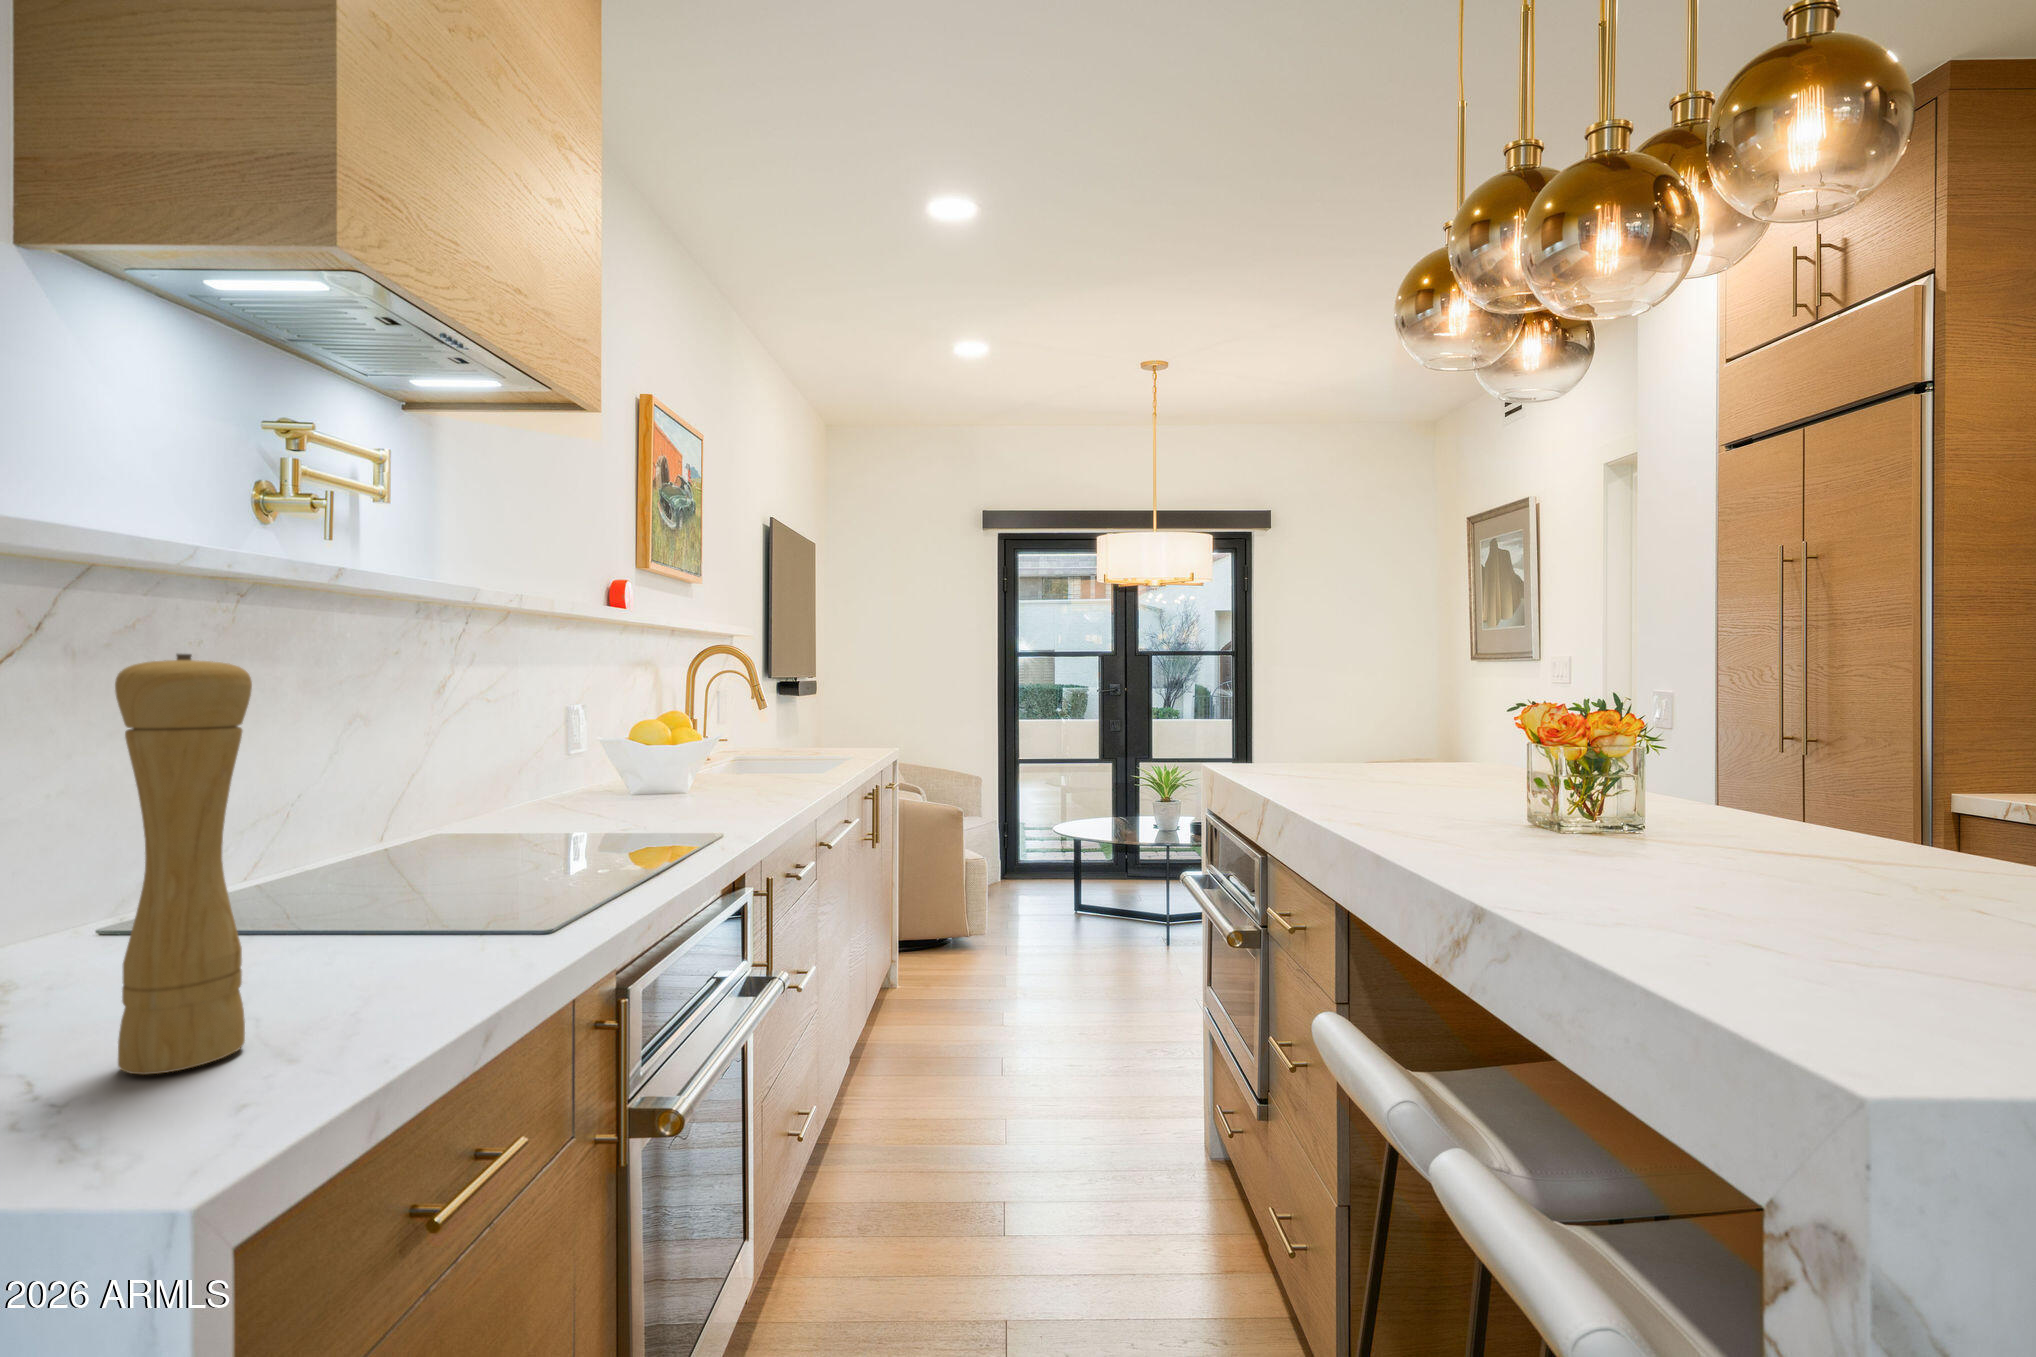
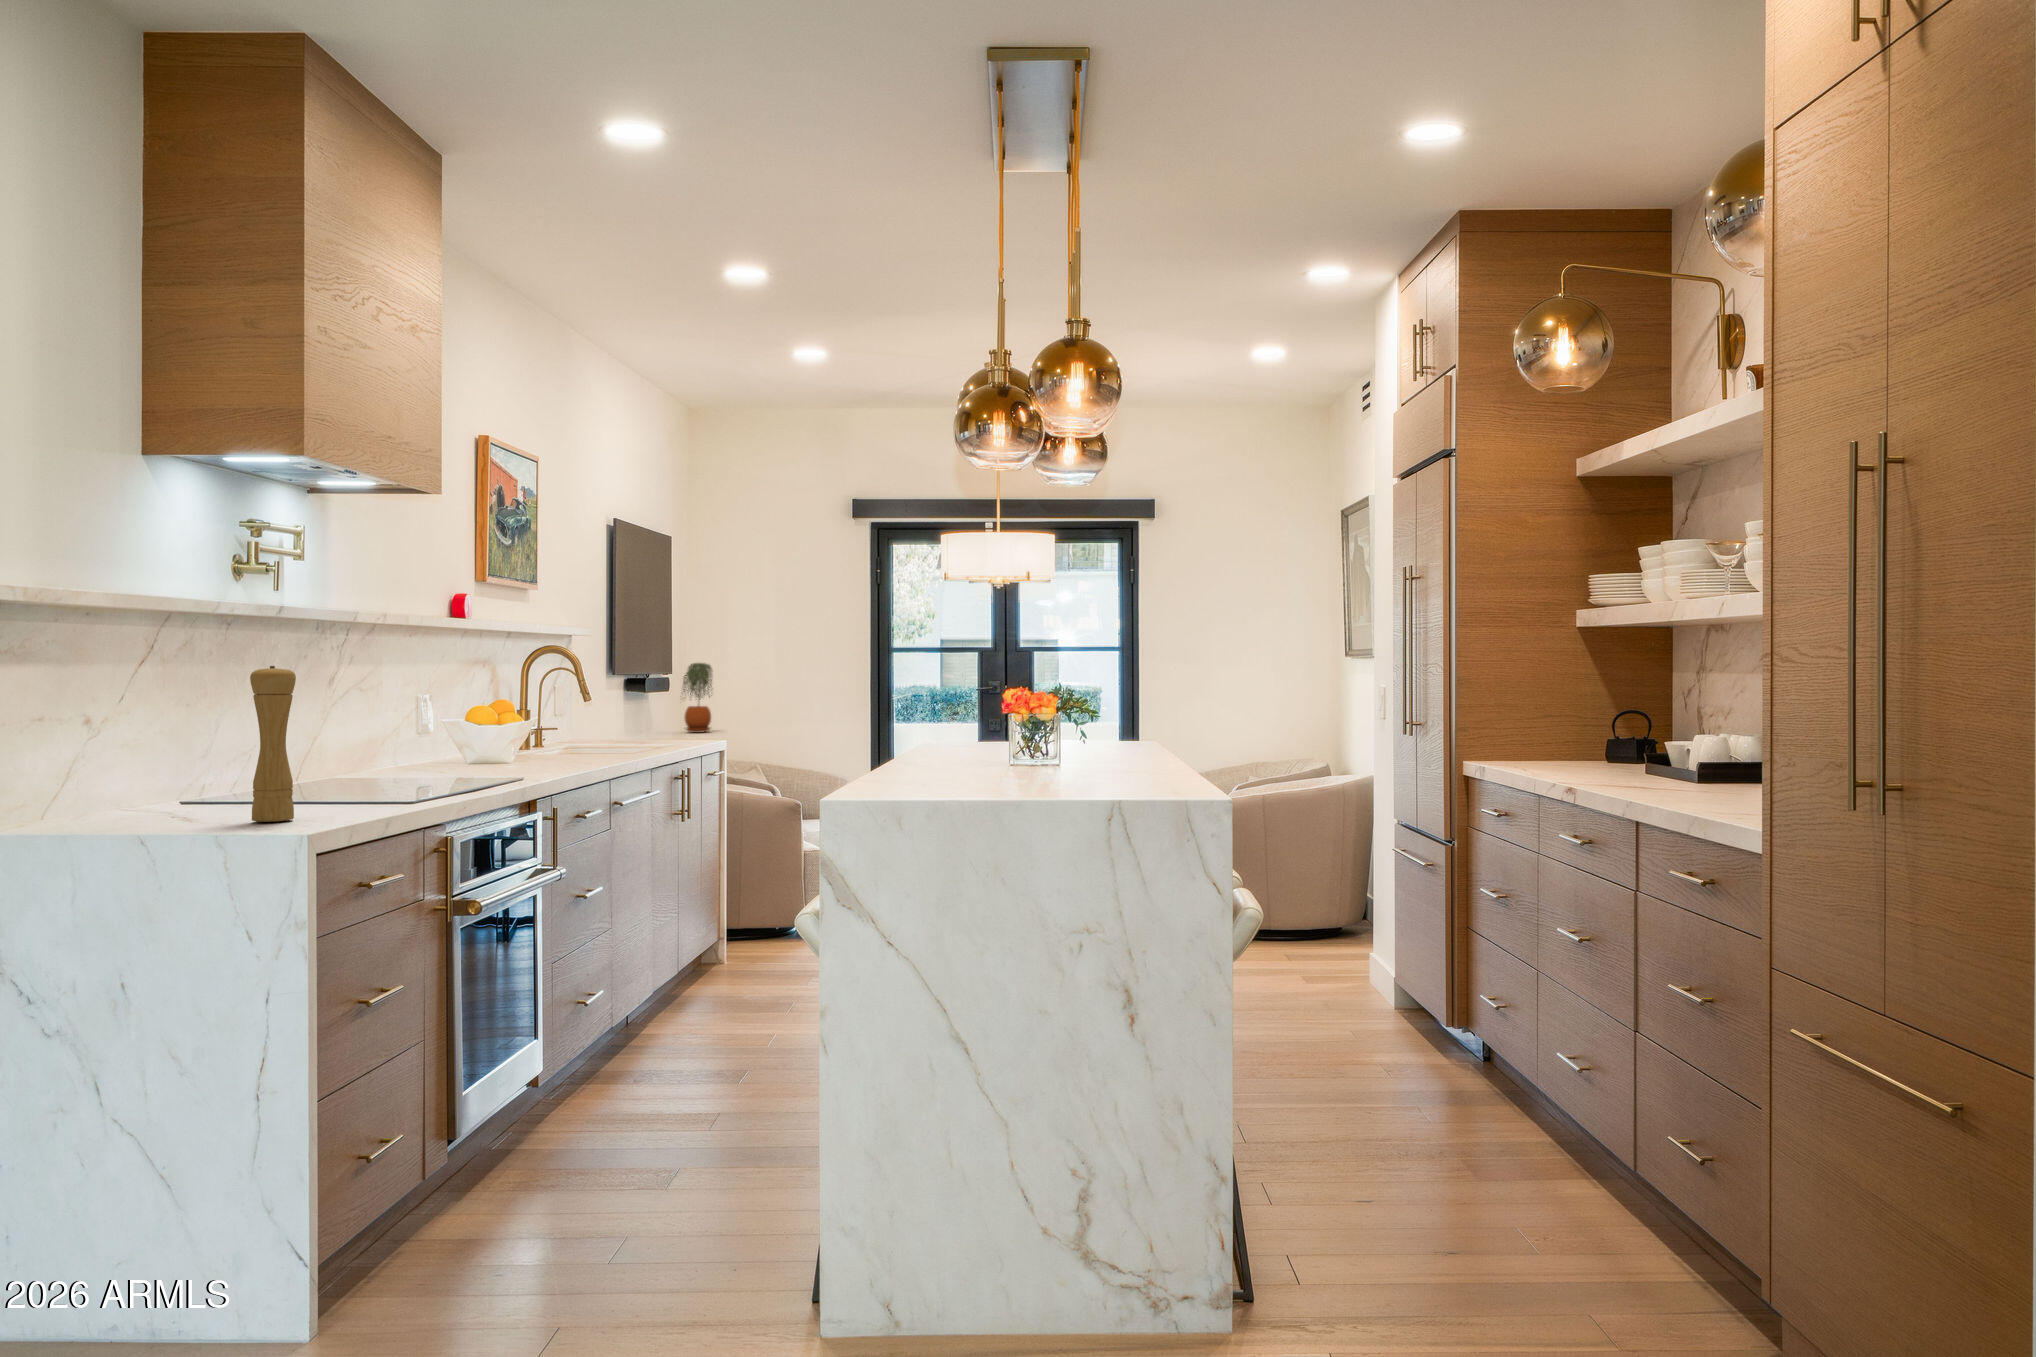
potted plant: none [832,668,866,739] -> present [683,663,712,733]

